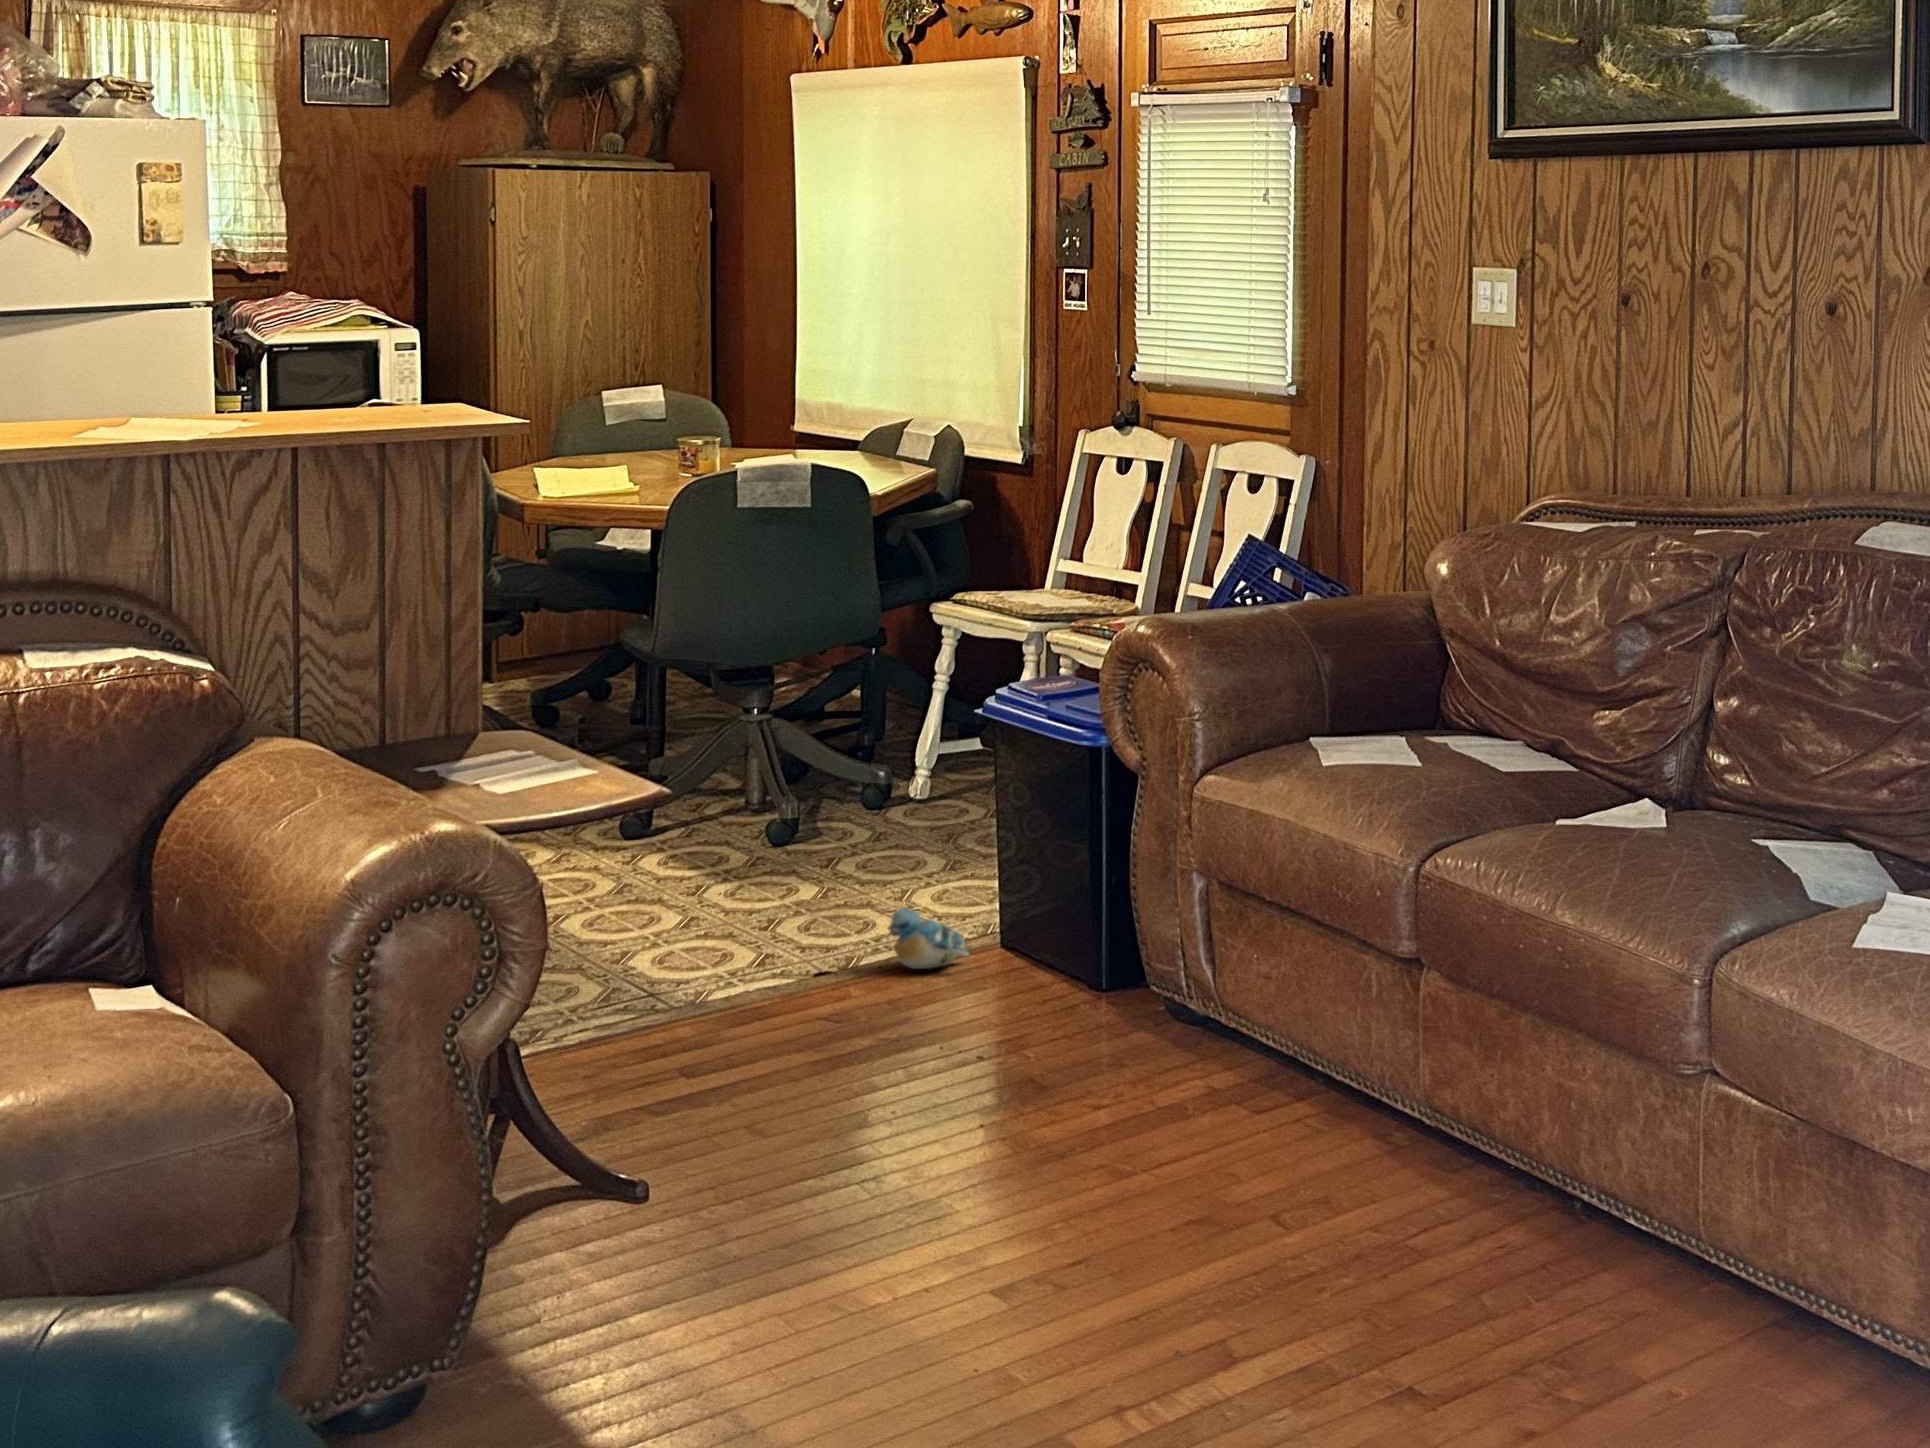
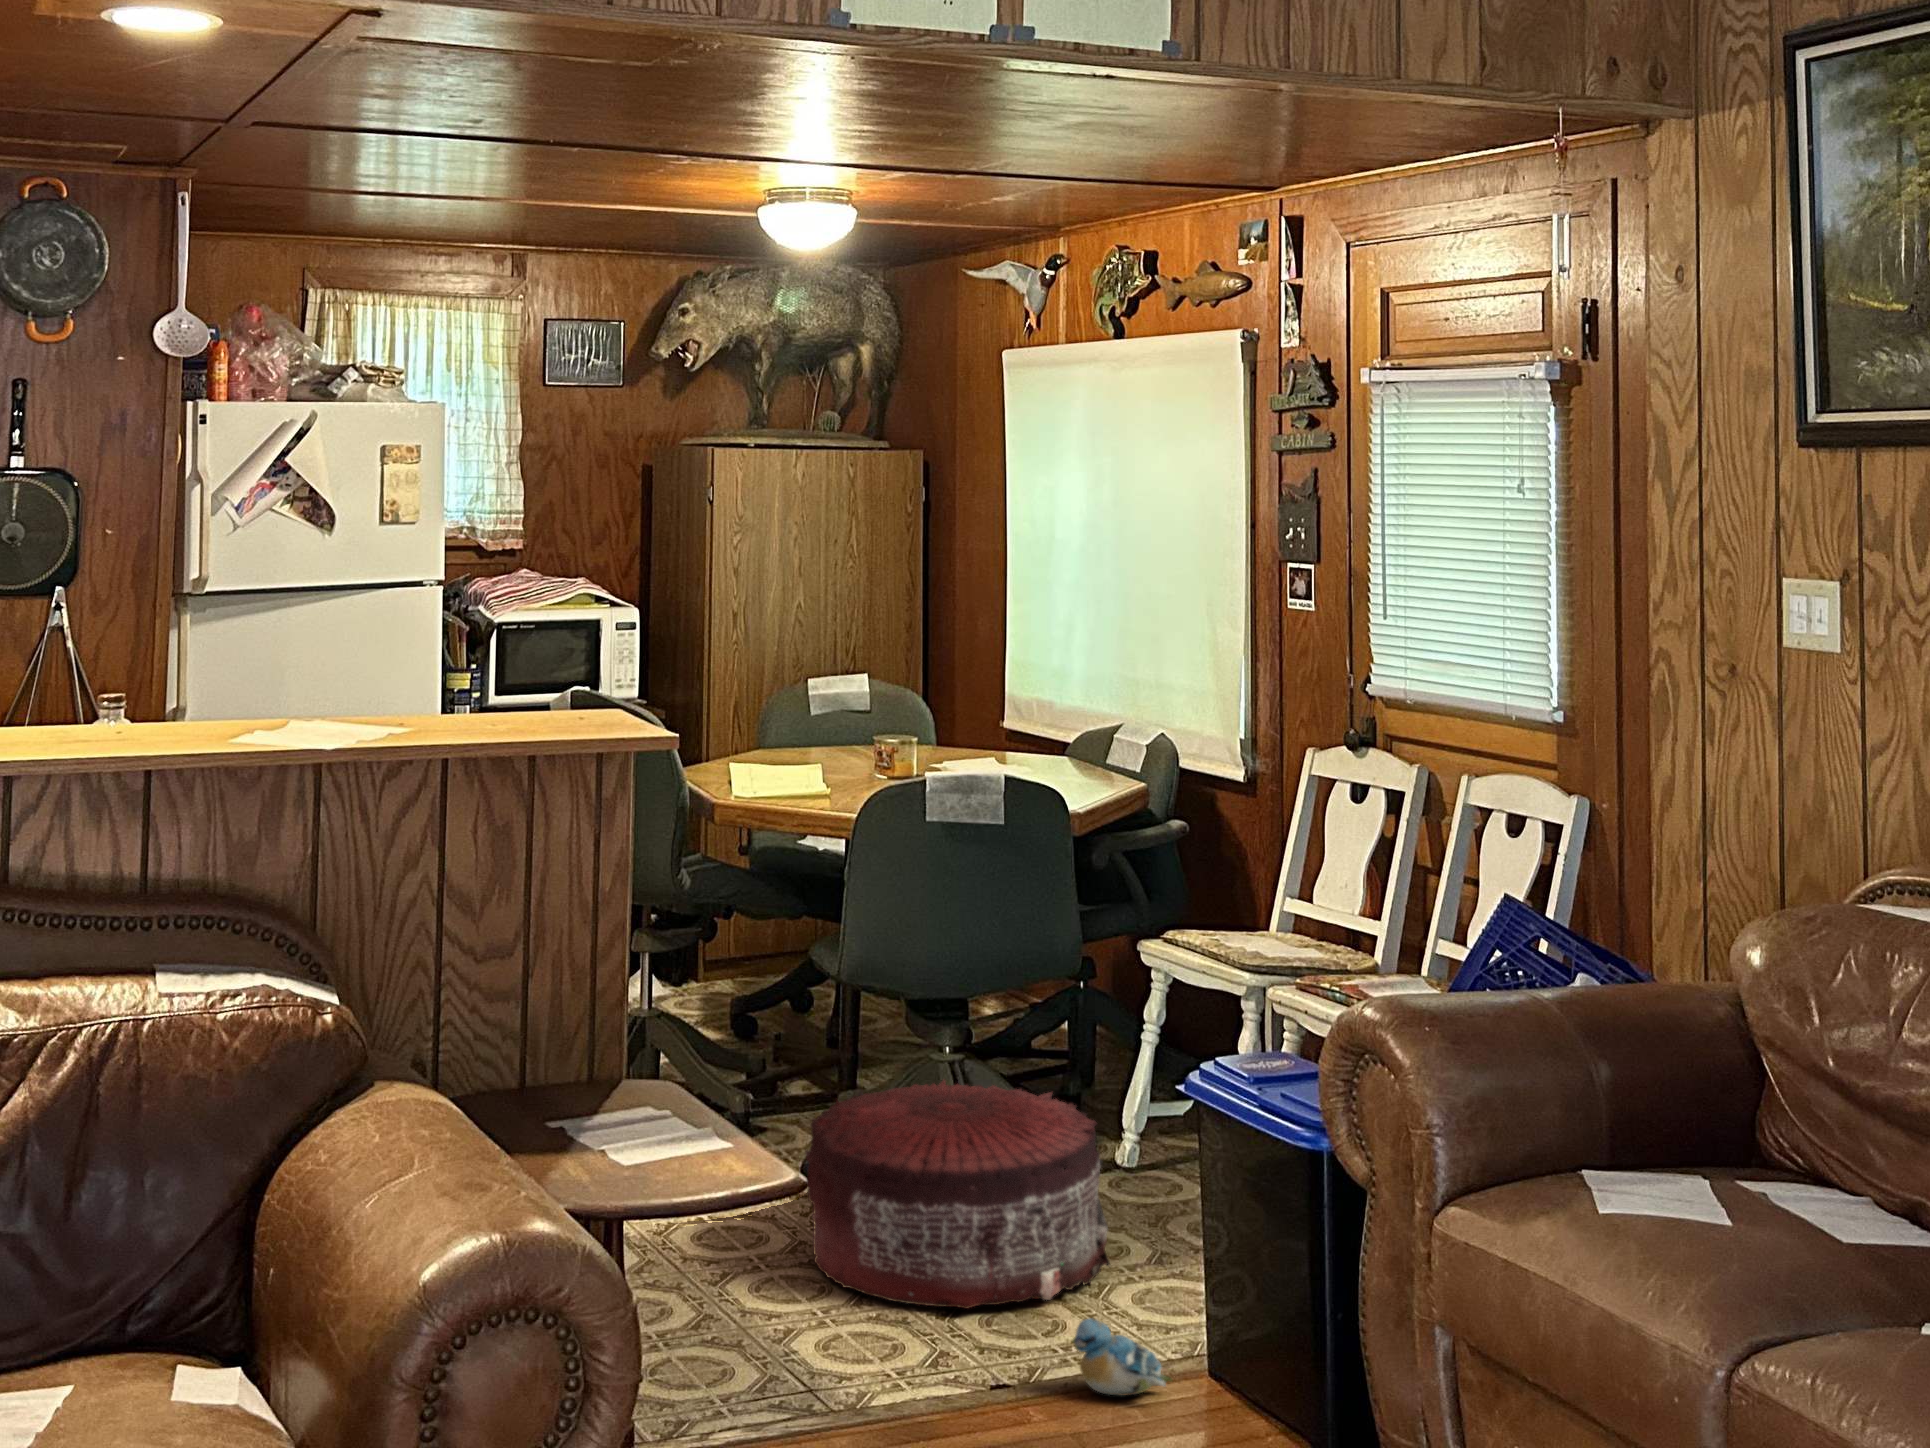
pouf: none [632,730,913,919] -> present [806,1080,1110,1308]

